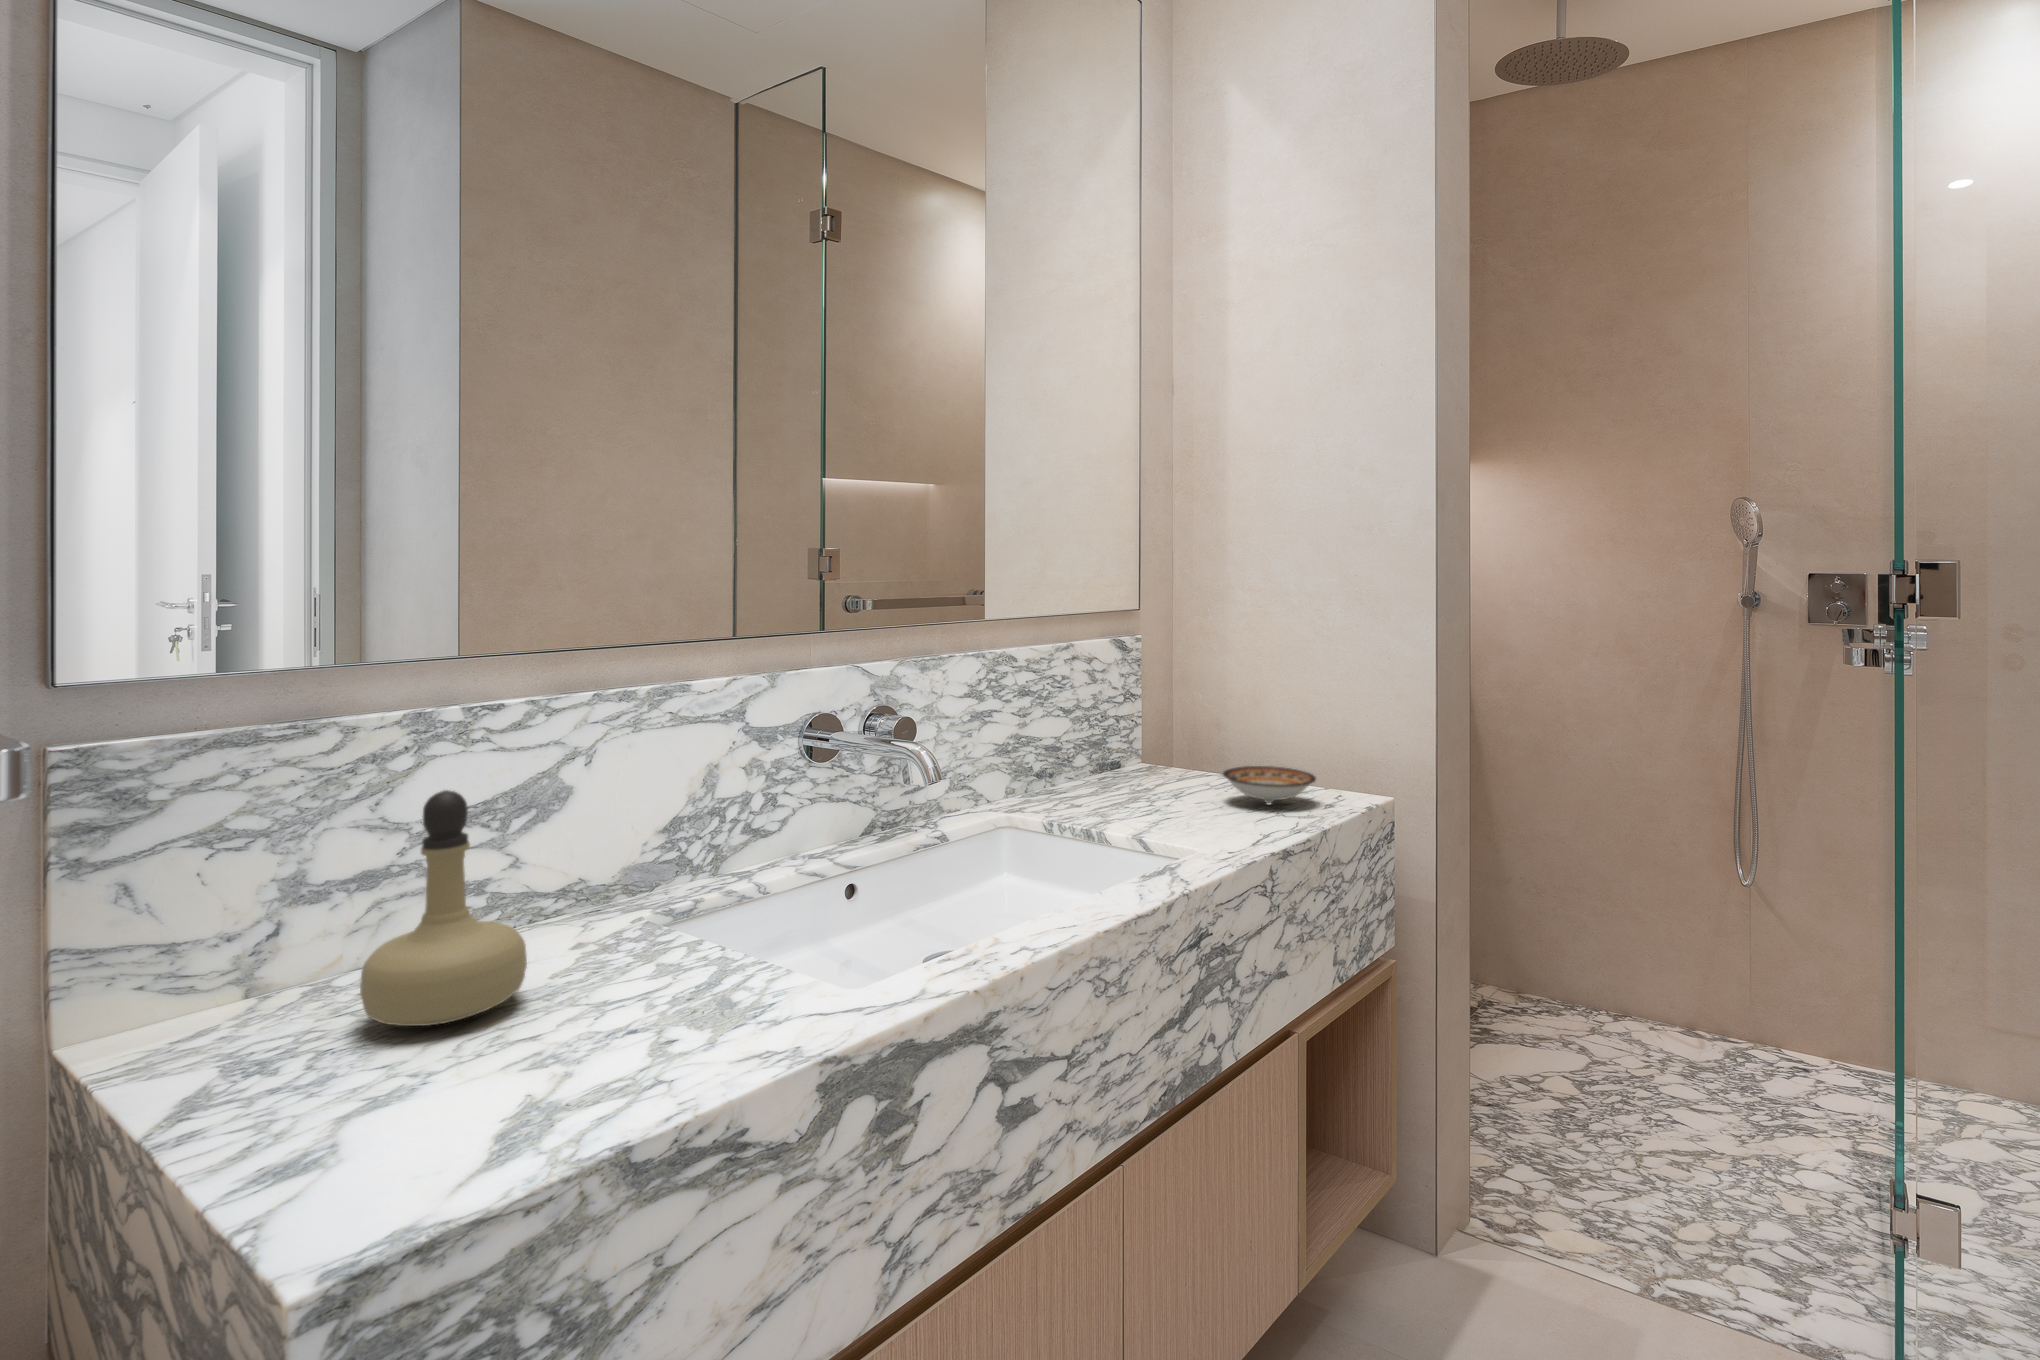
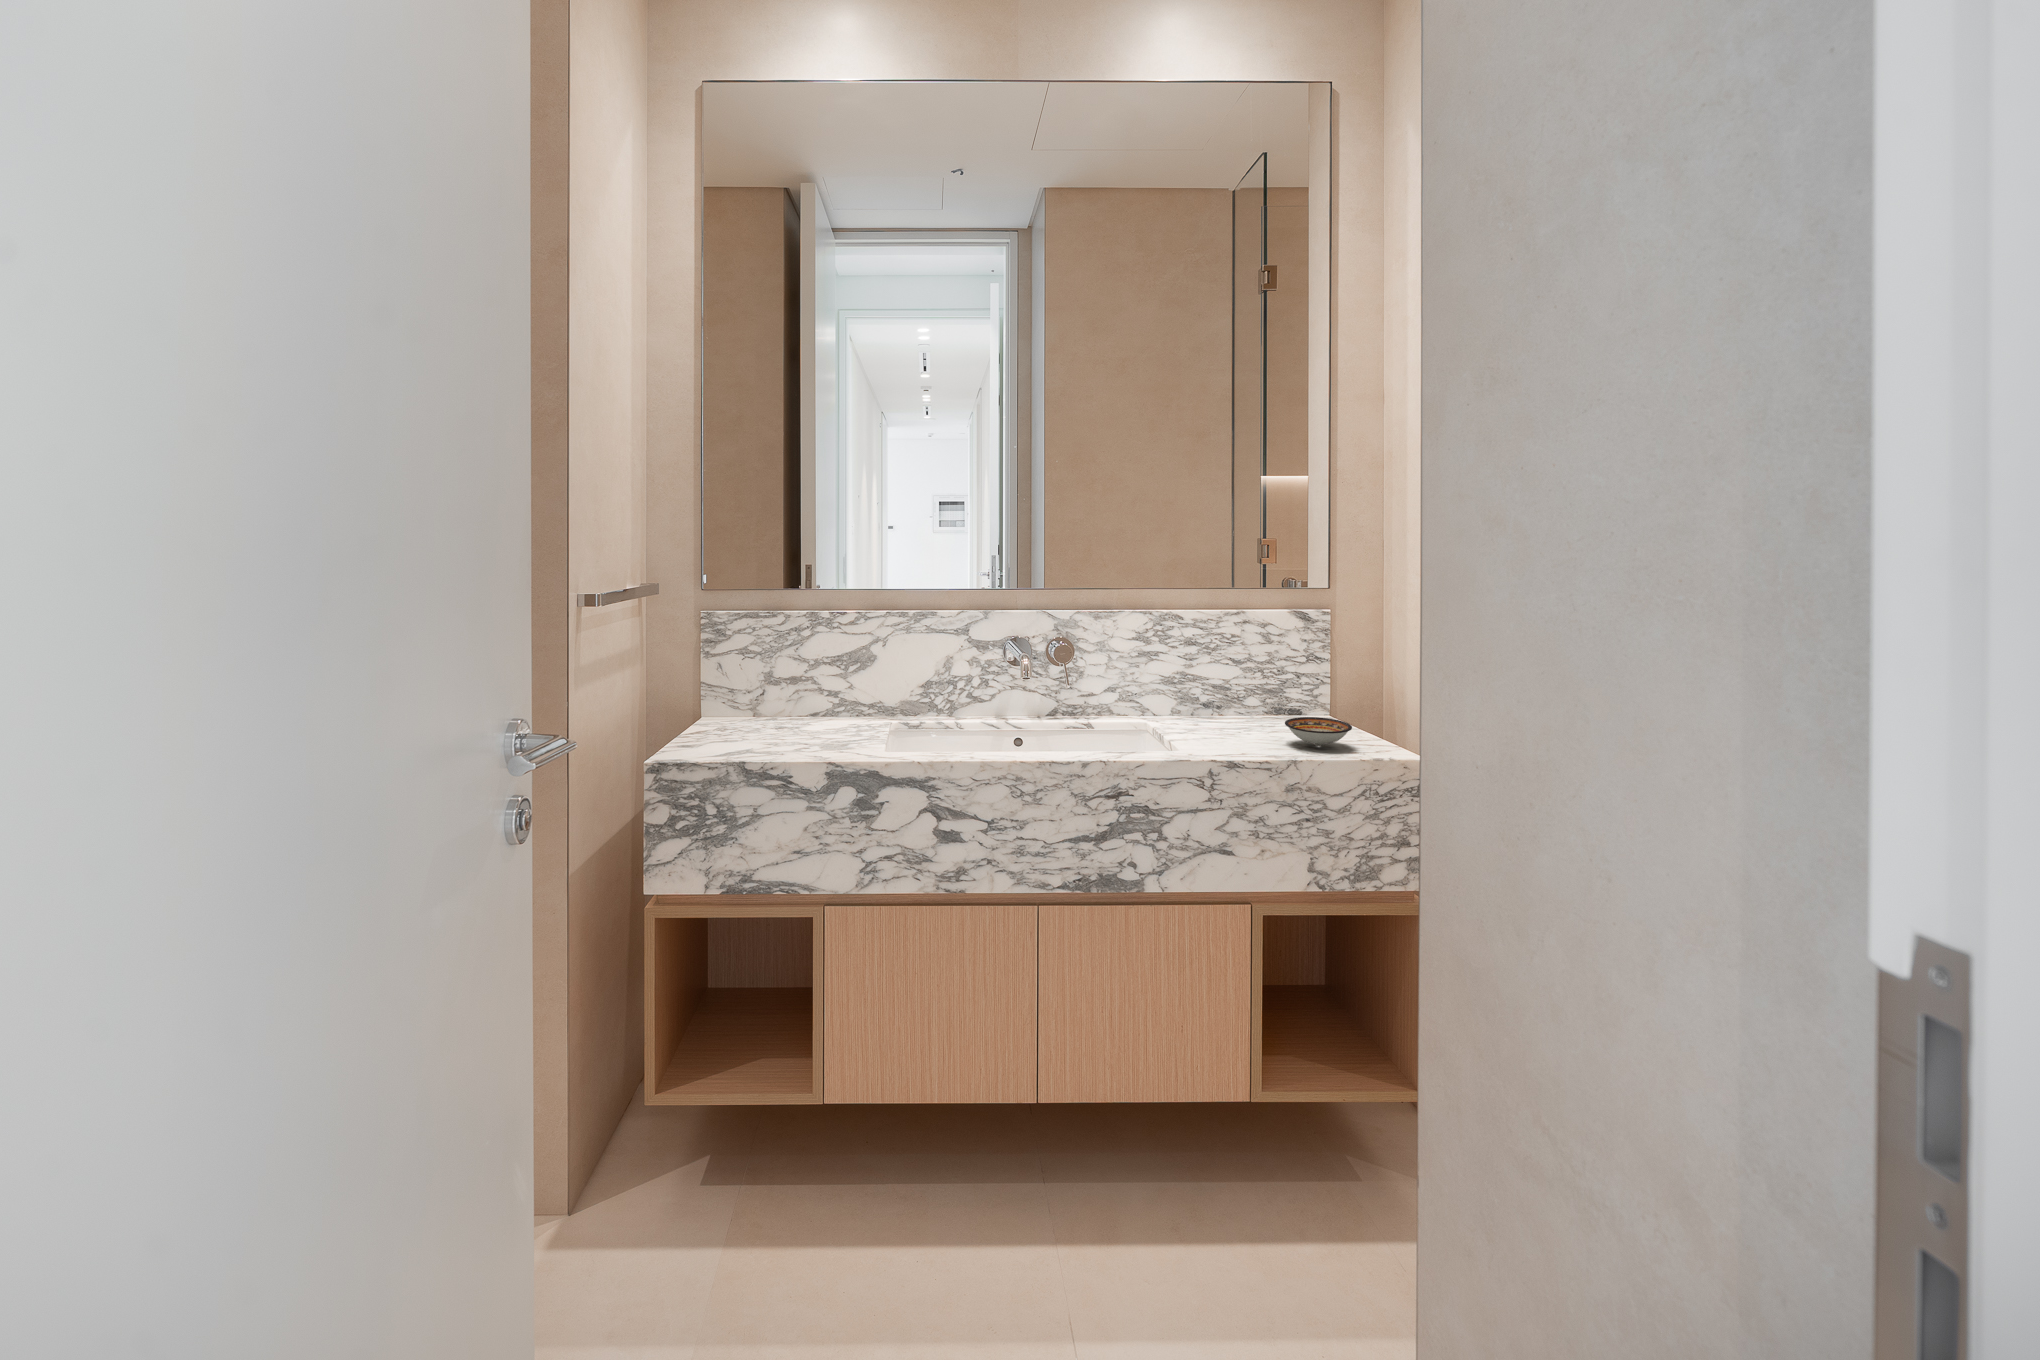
perfume bottle: present [360,790,527,1026] -> none [754,642,809,733]

